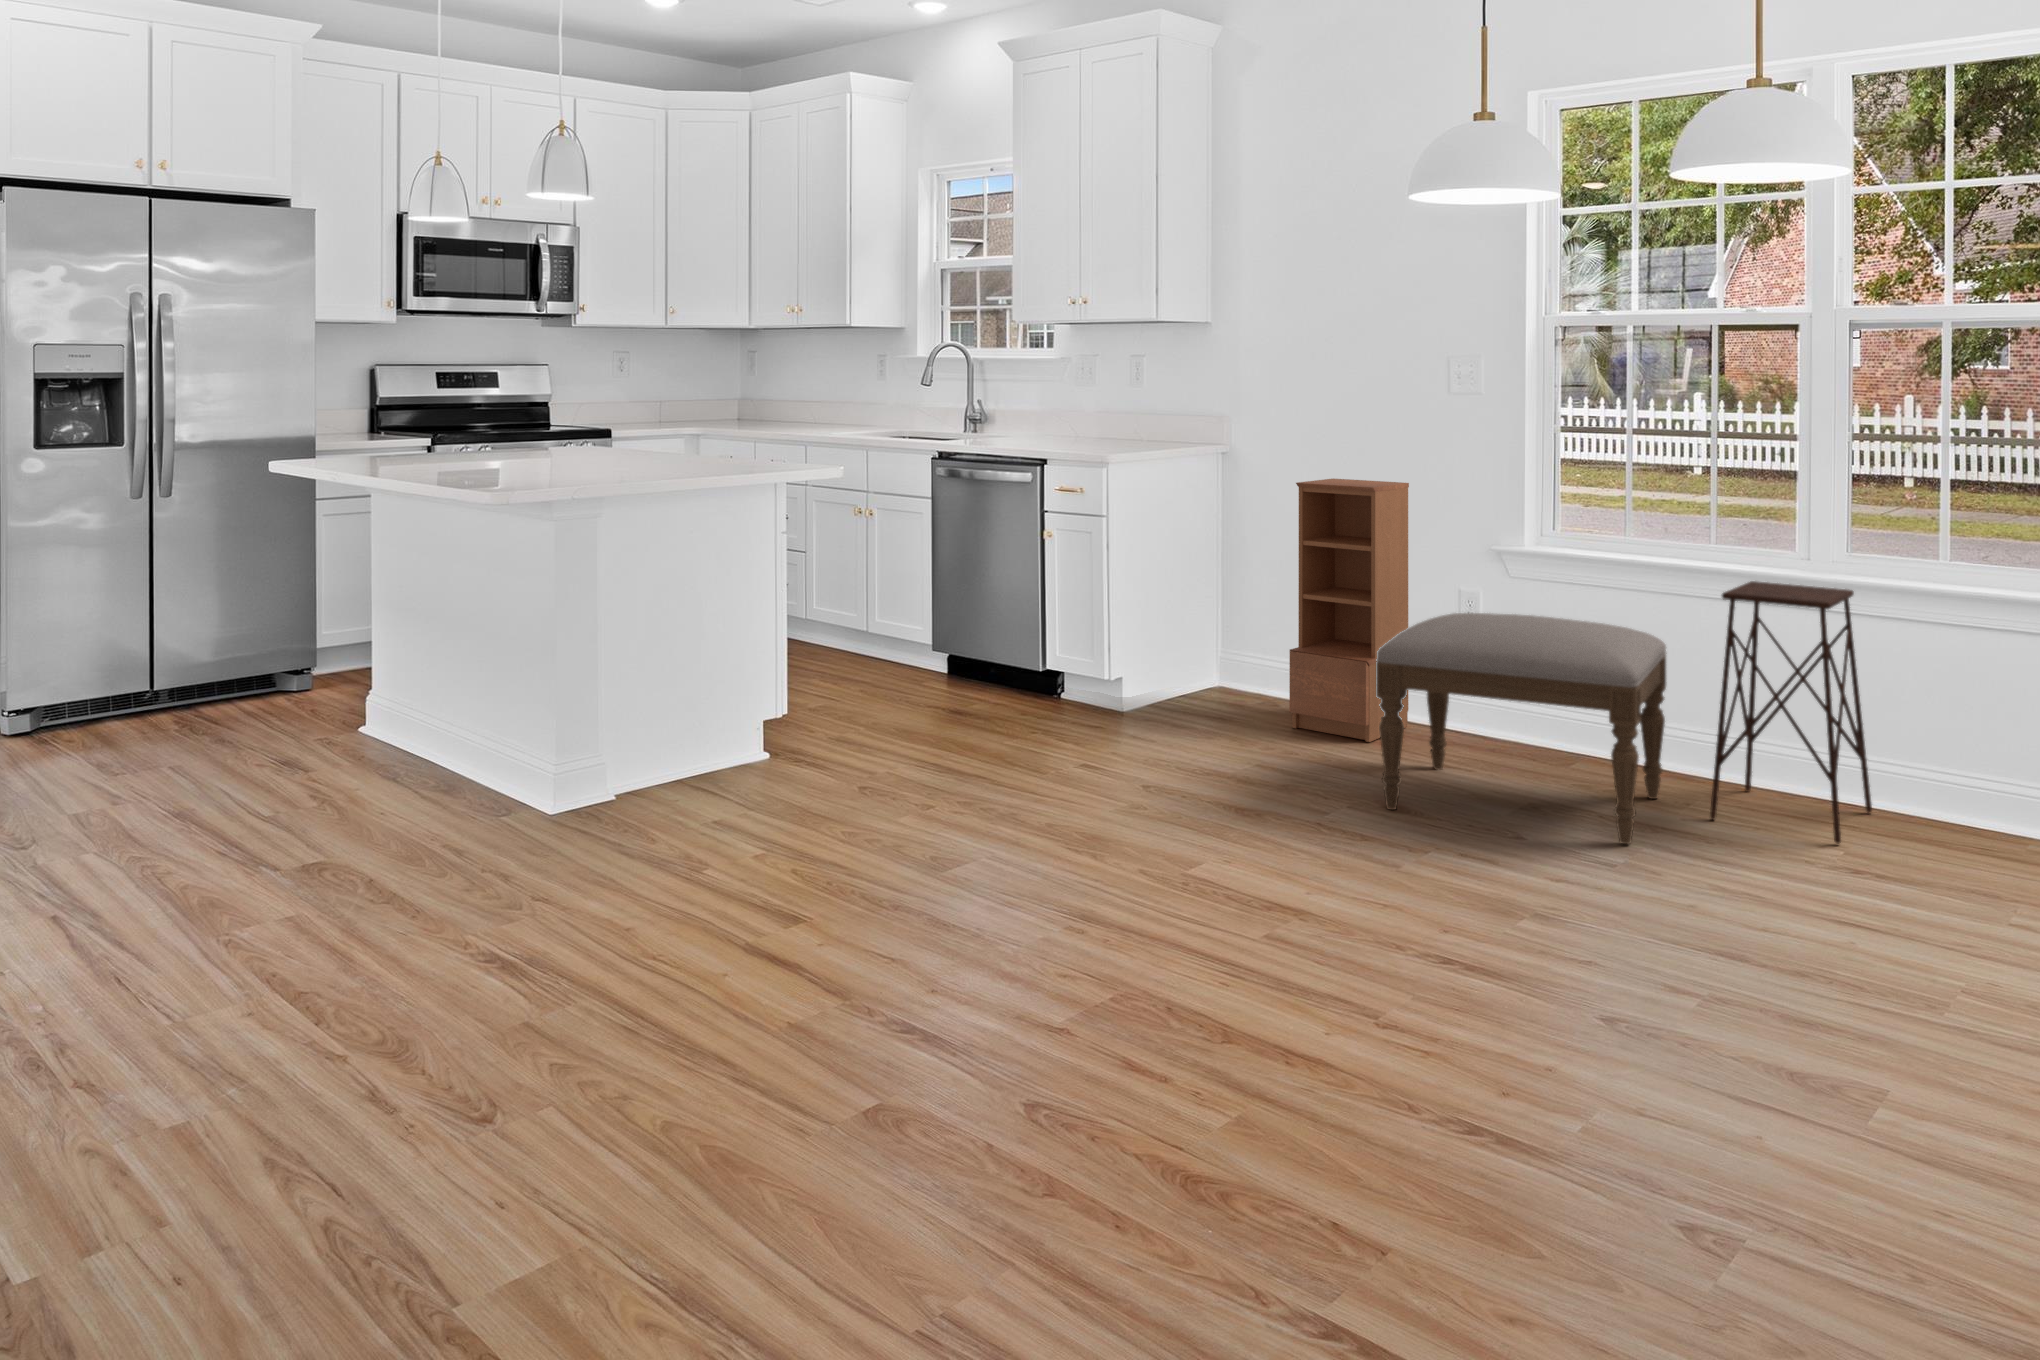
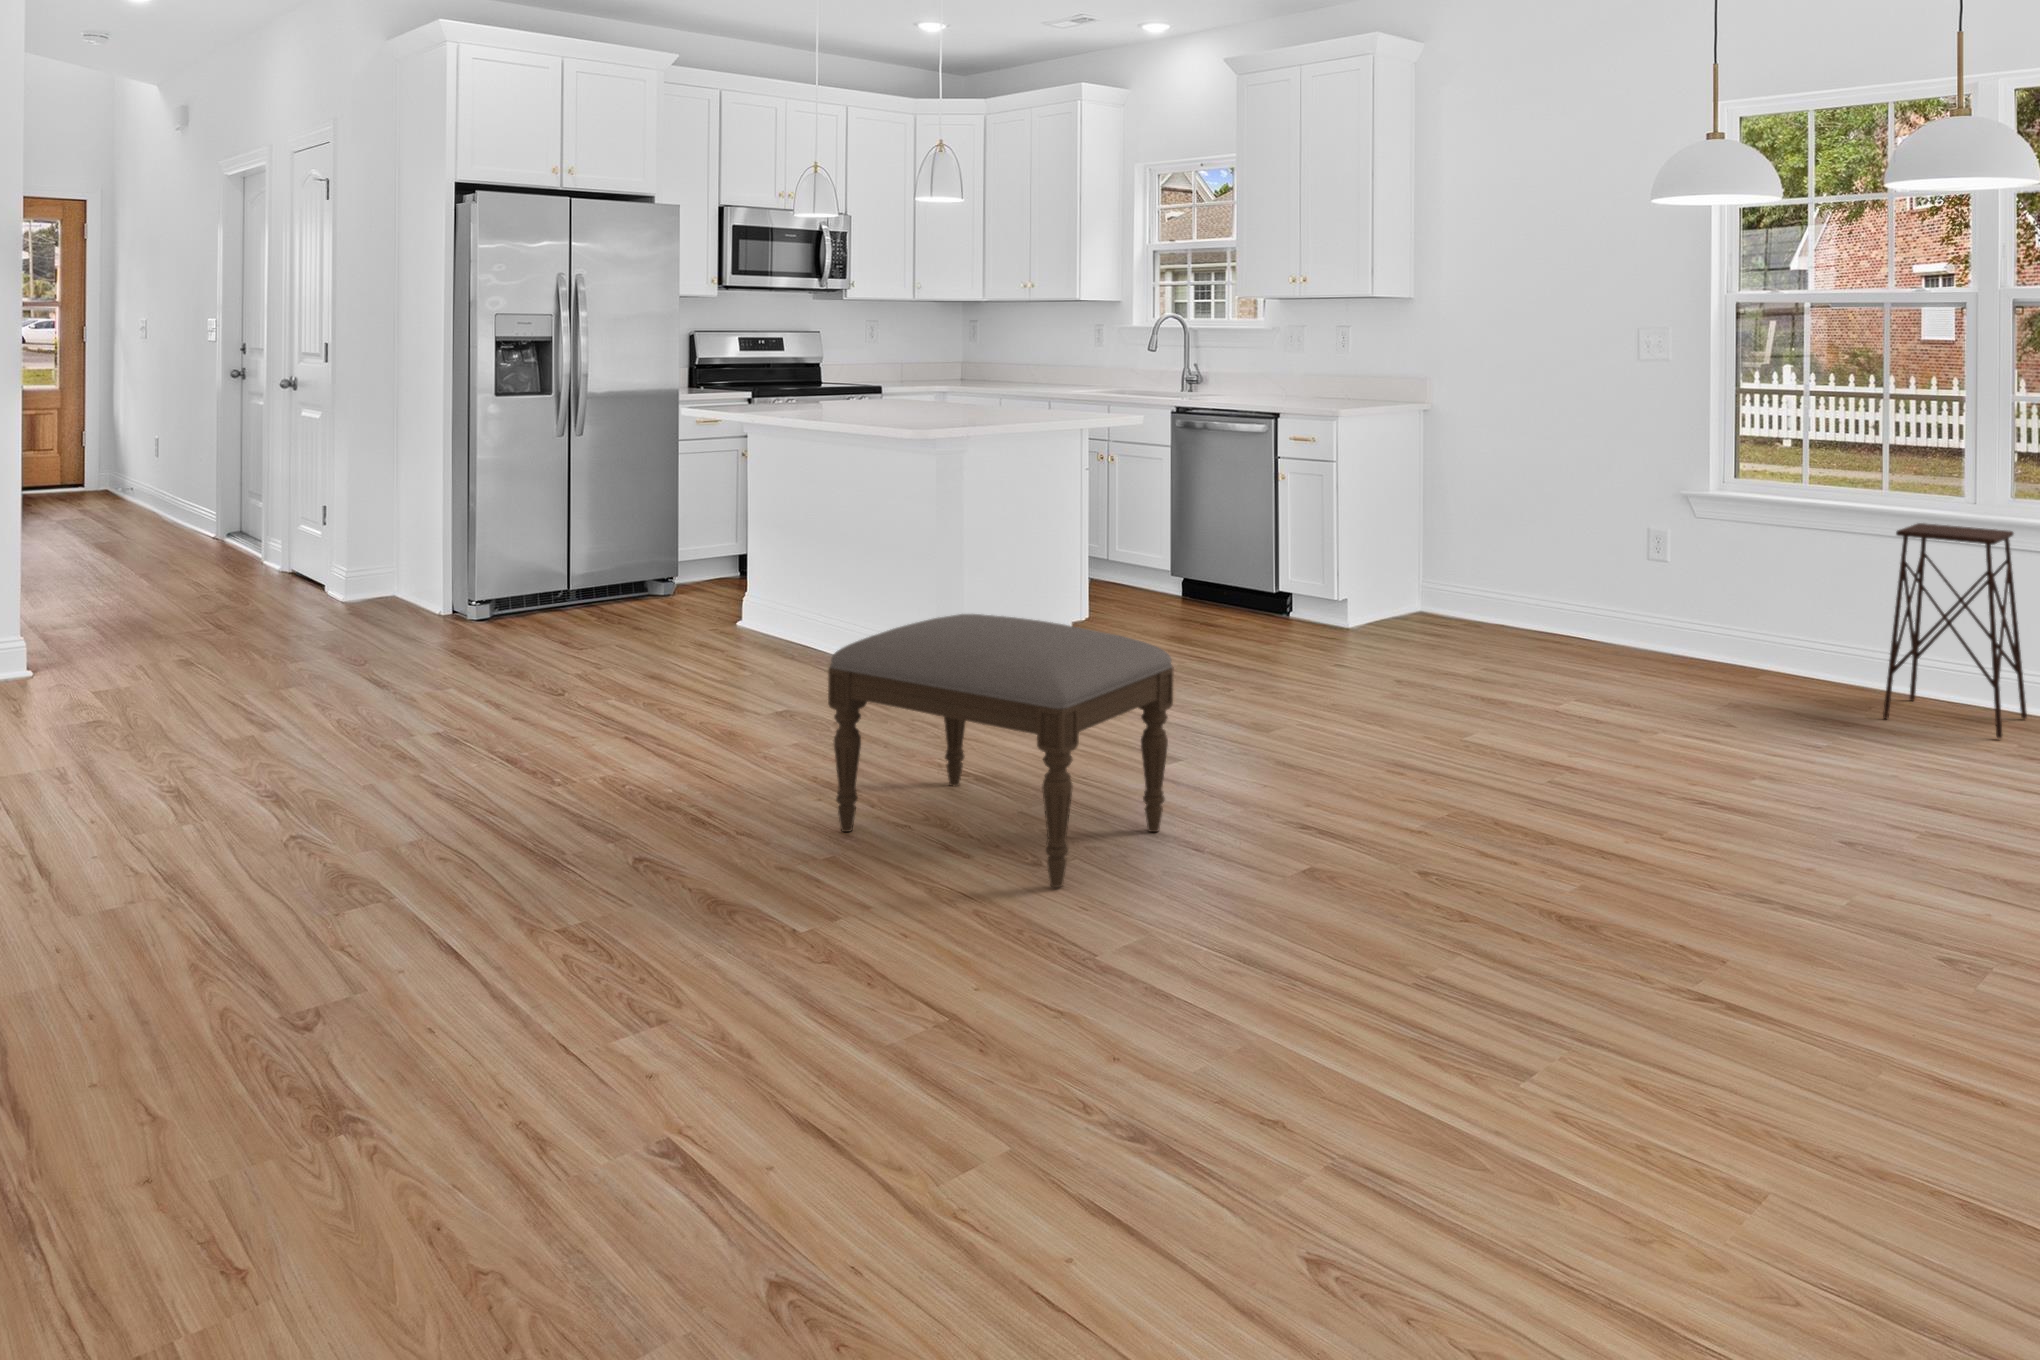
bookcase: present [1289,479,1409,742] -> none [1494,434,1599,655]
ottoman: present [1376,613,1667,844] -> present [828,614,1173,887]

